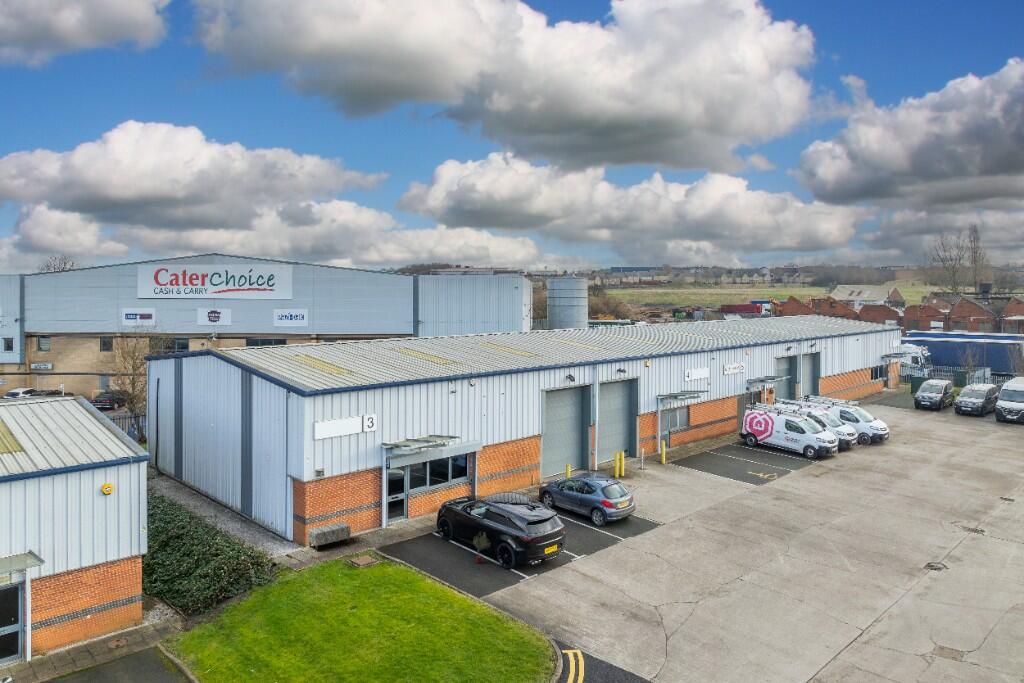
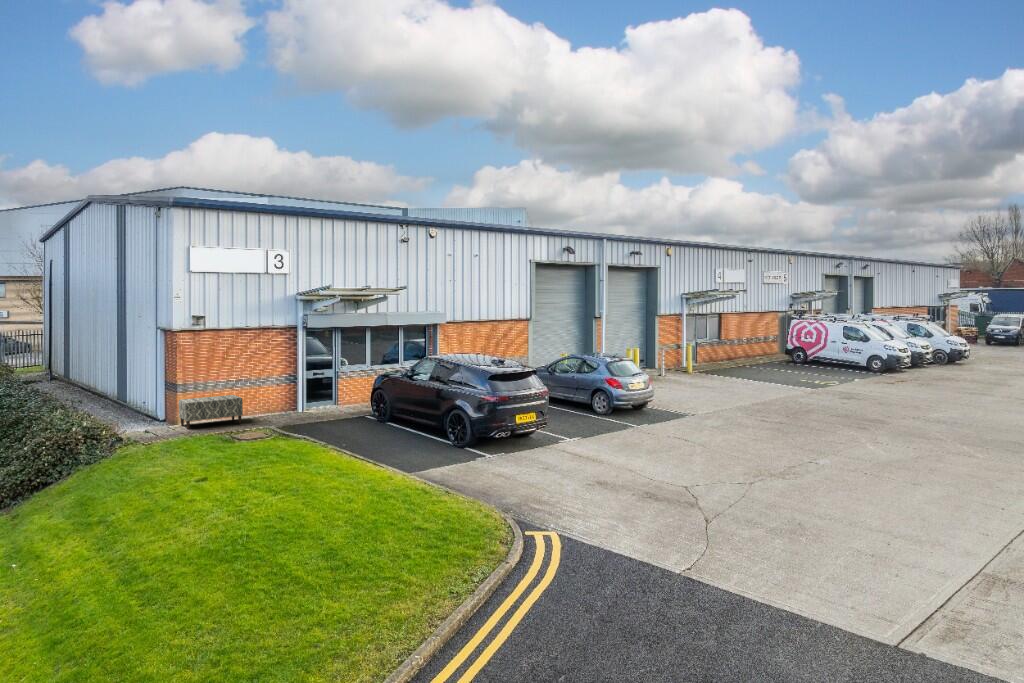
potted tree: present [473,533,490,563] -> none [412,395,438,442]

